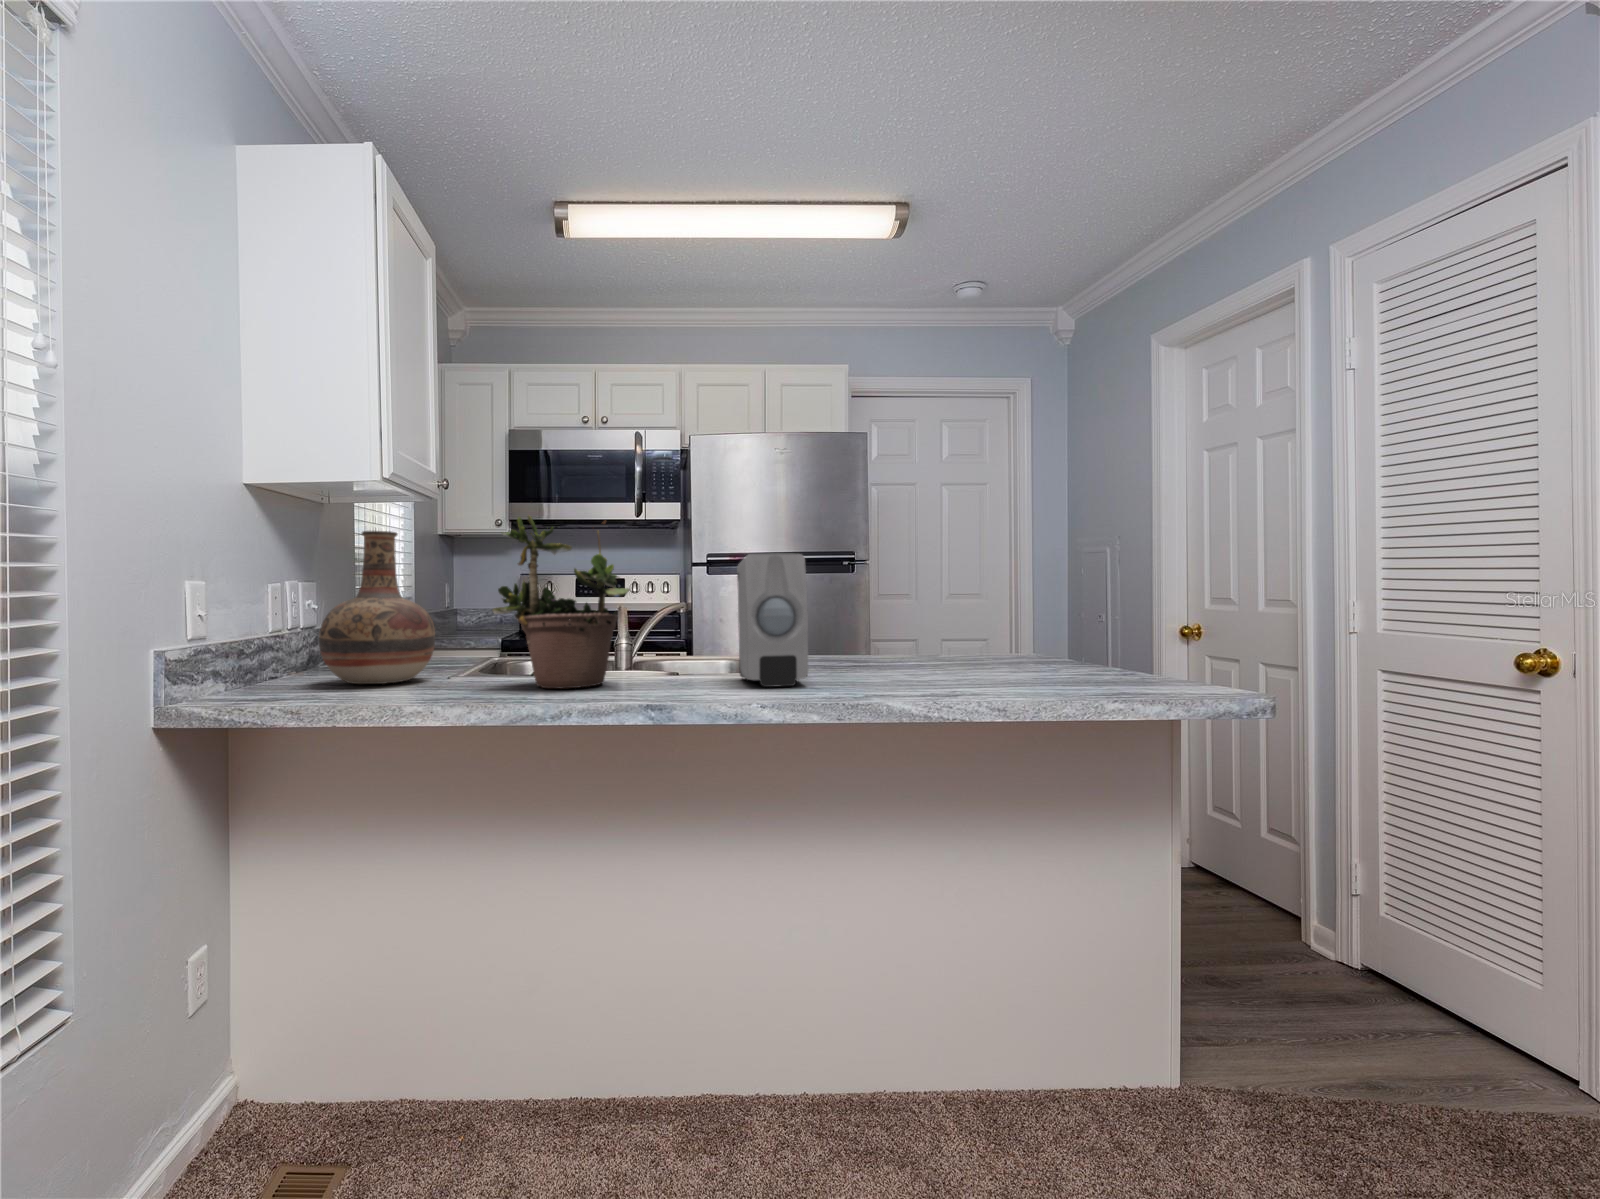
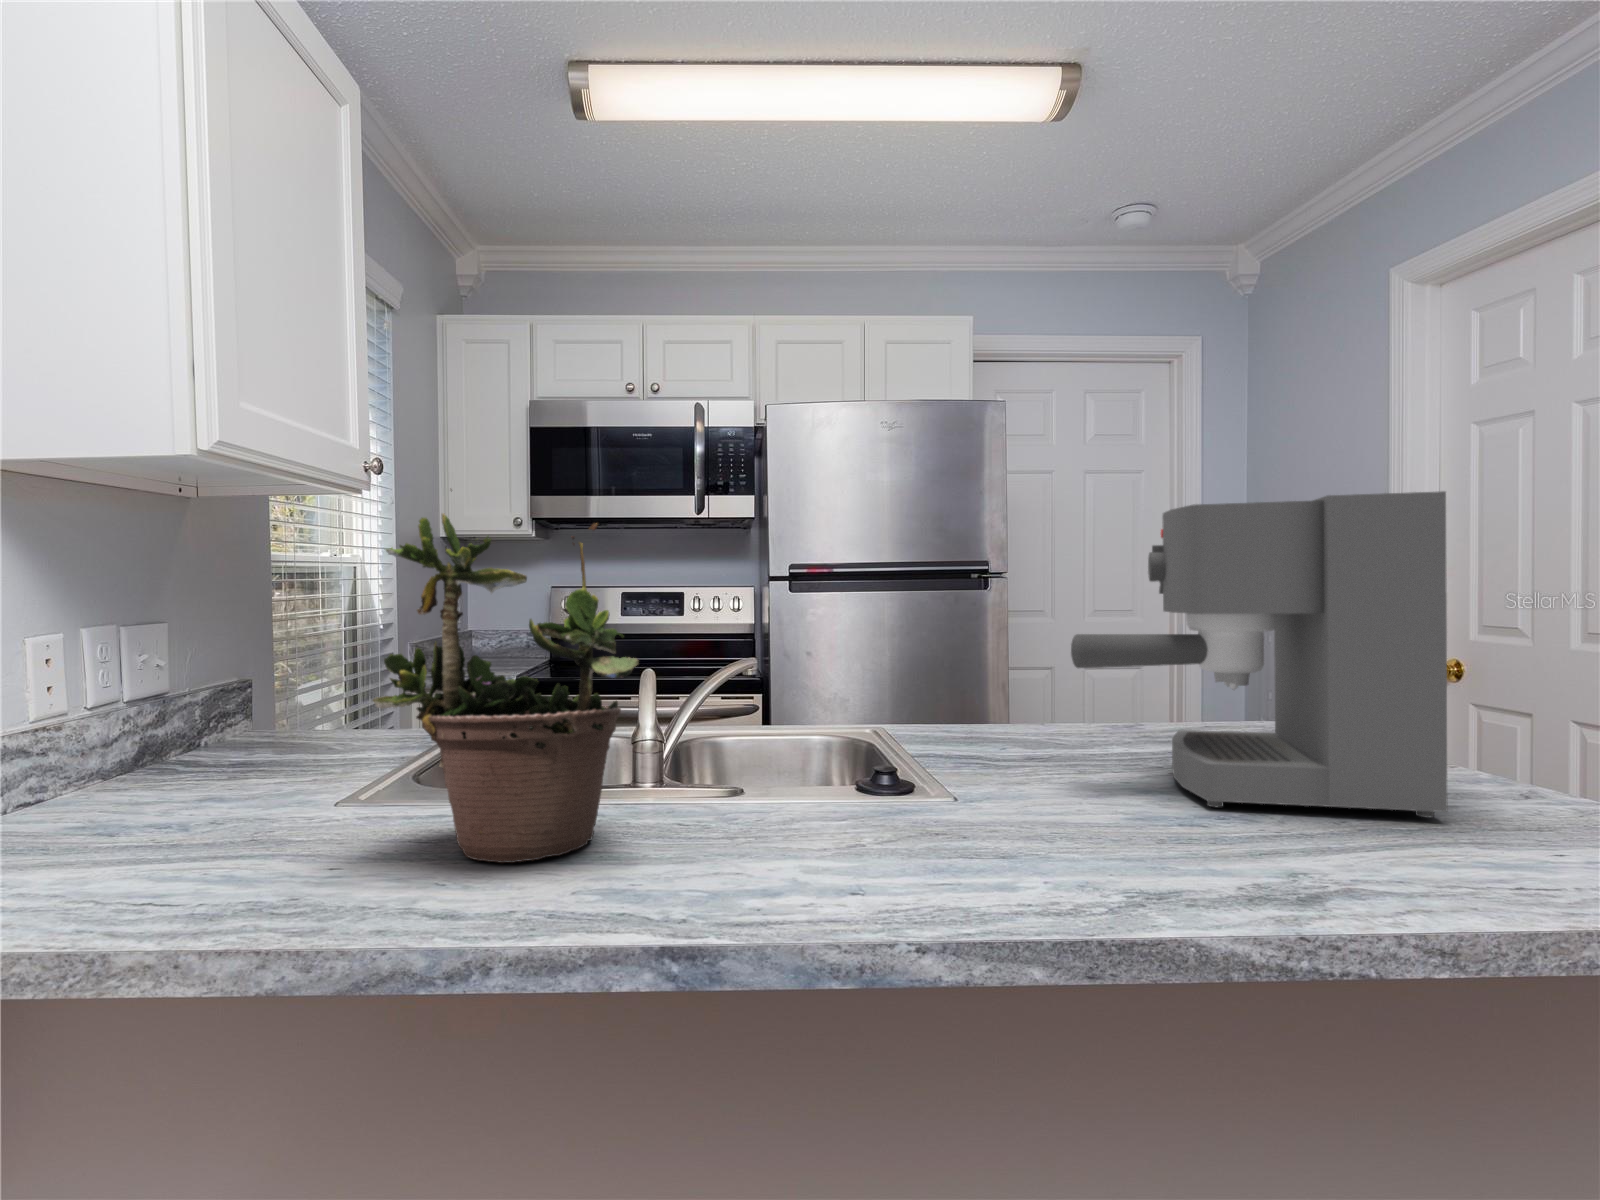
coffee maker: none [862,508,1038,672] -> present [1071,491,1448,818]
vase: present [319,531,435,684] -> none [75,545,303,831]
soap dispenser: present [737,553,808,687] -> none [849,589,1003,868]

